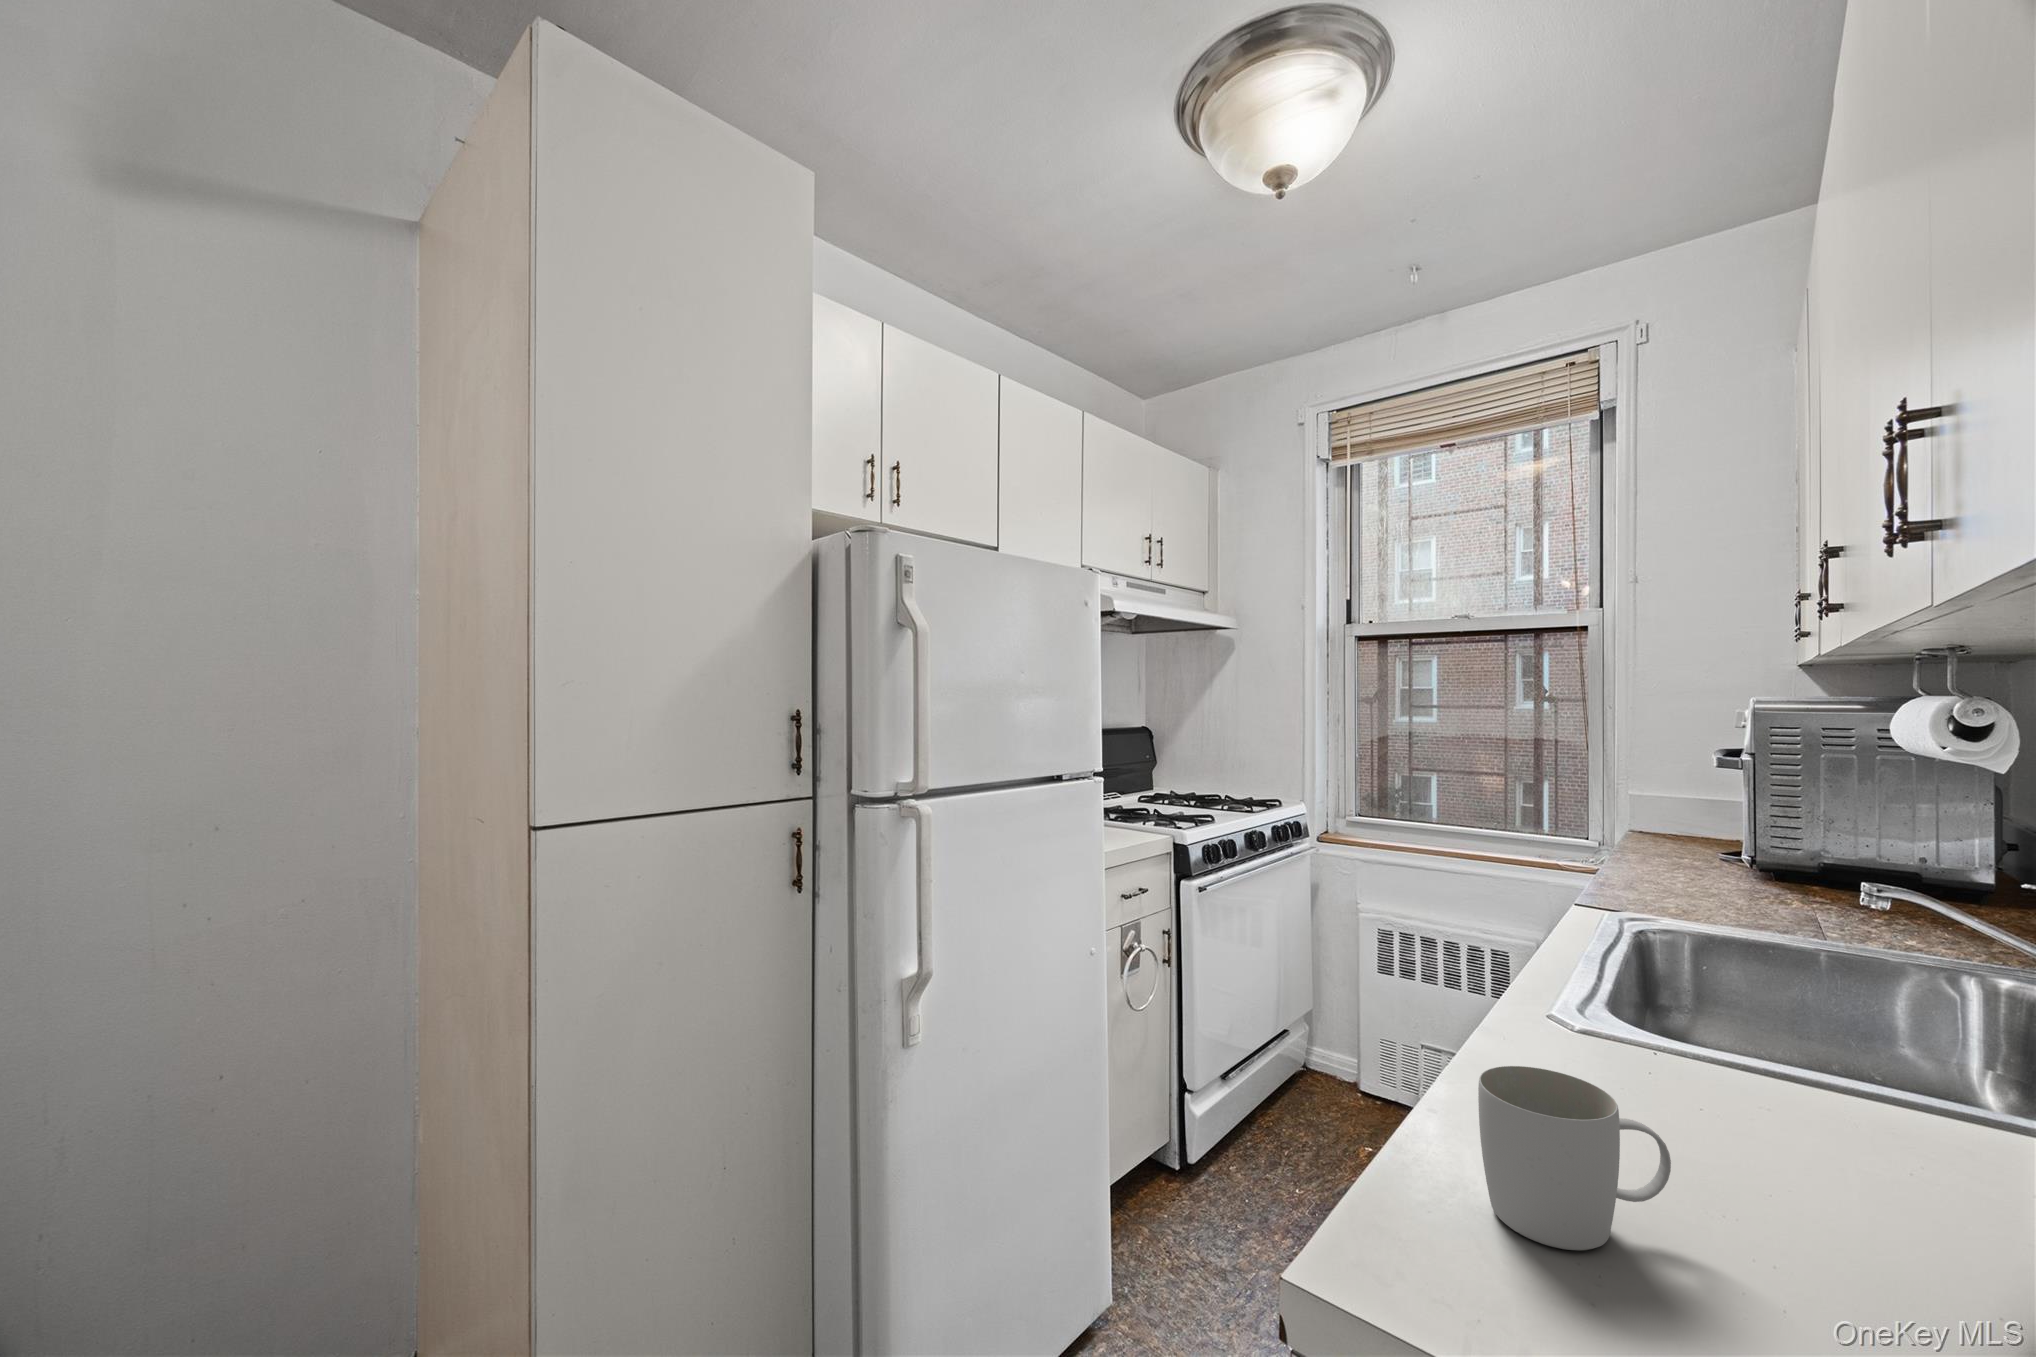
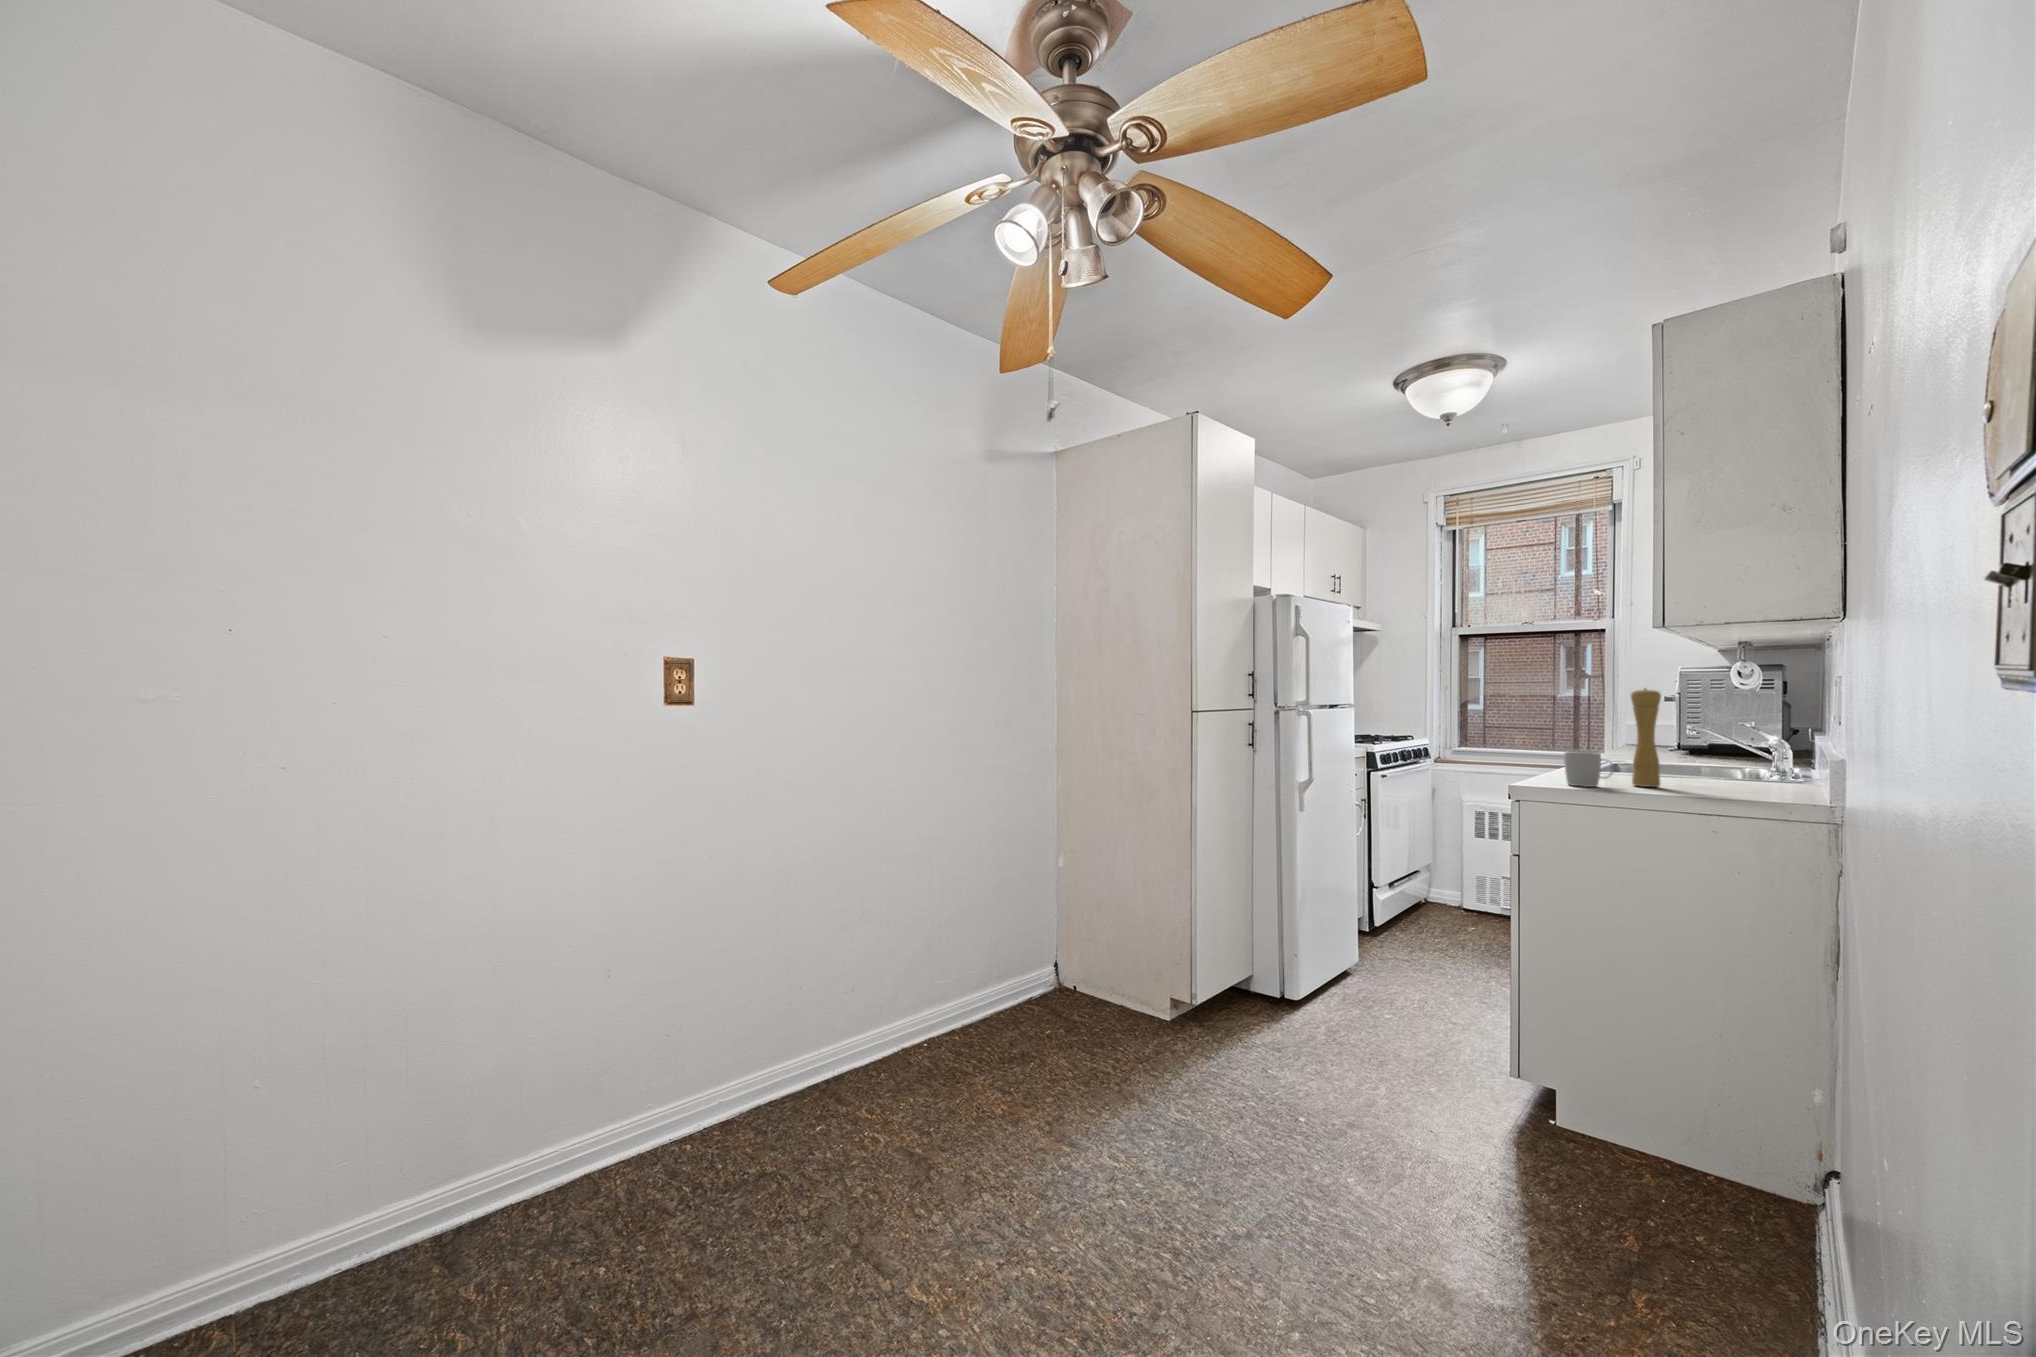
pepper mill: none [1721,834,1853,1240] -> present [1631,688,1661,787]

